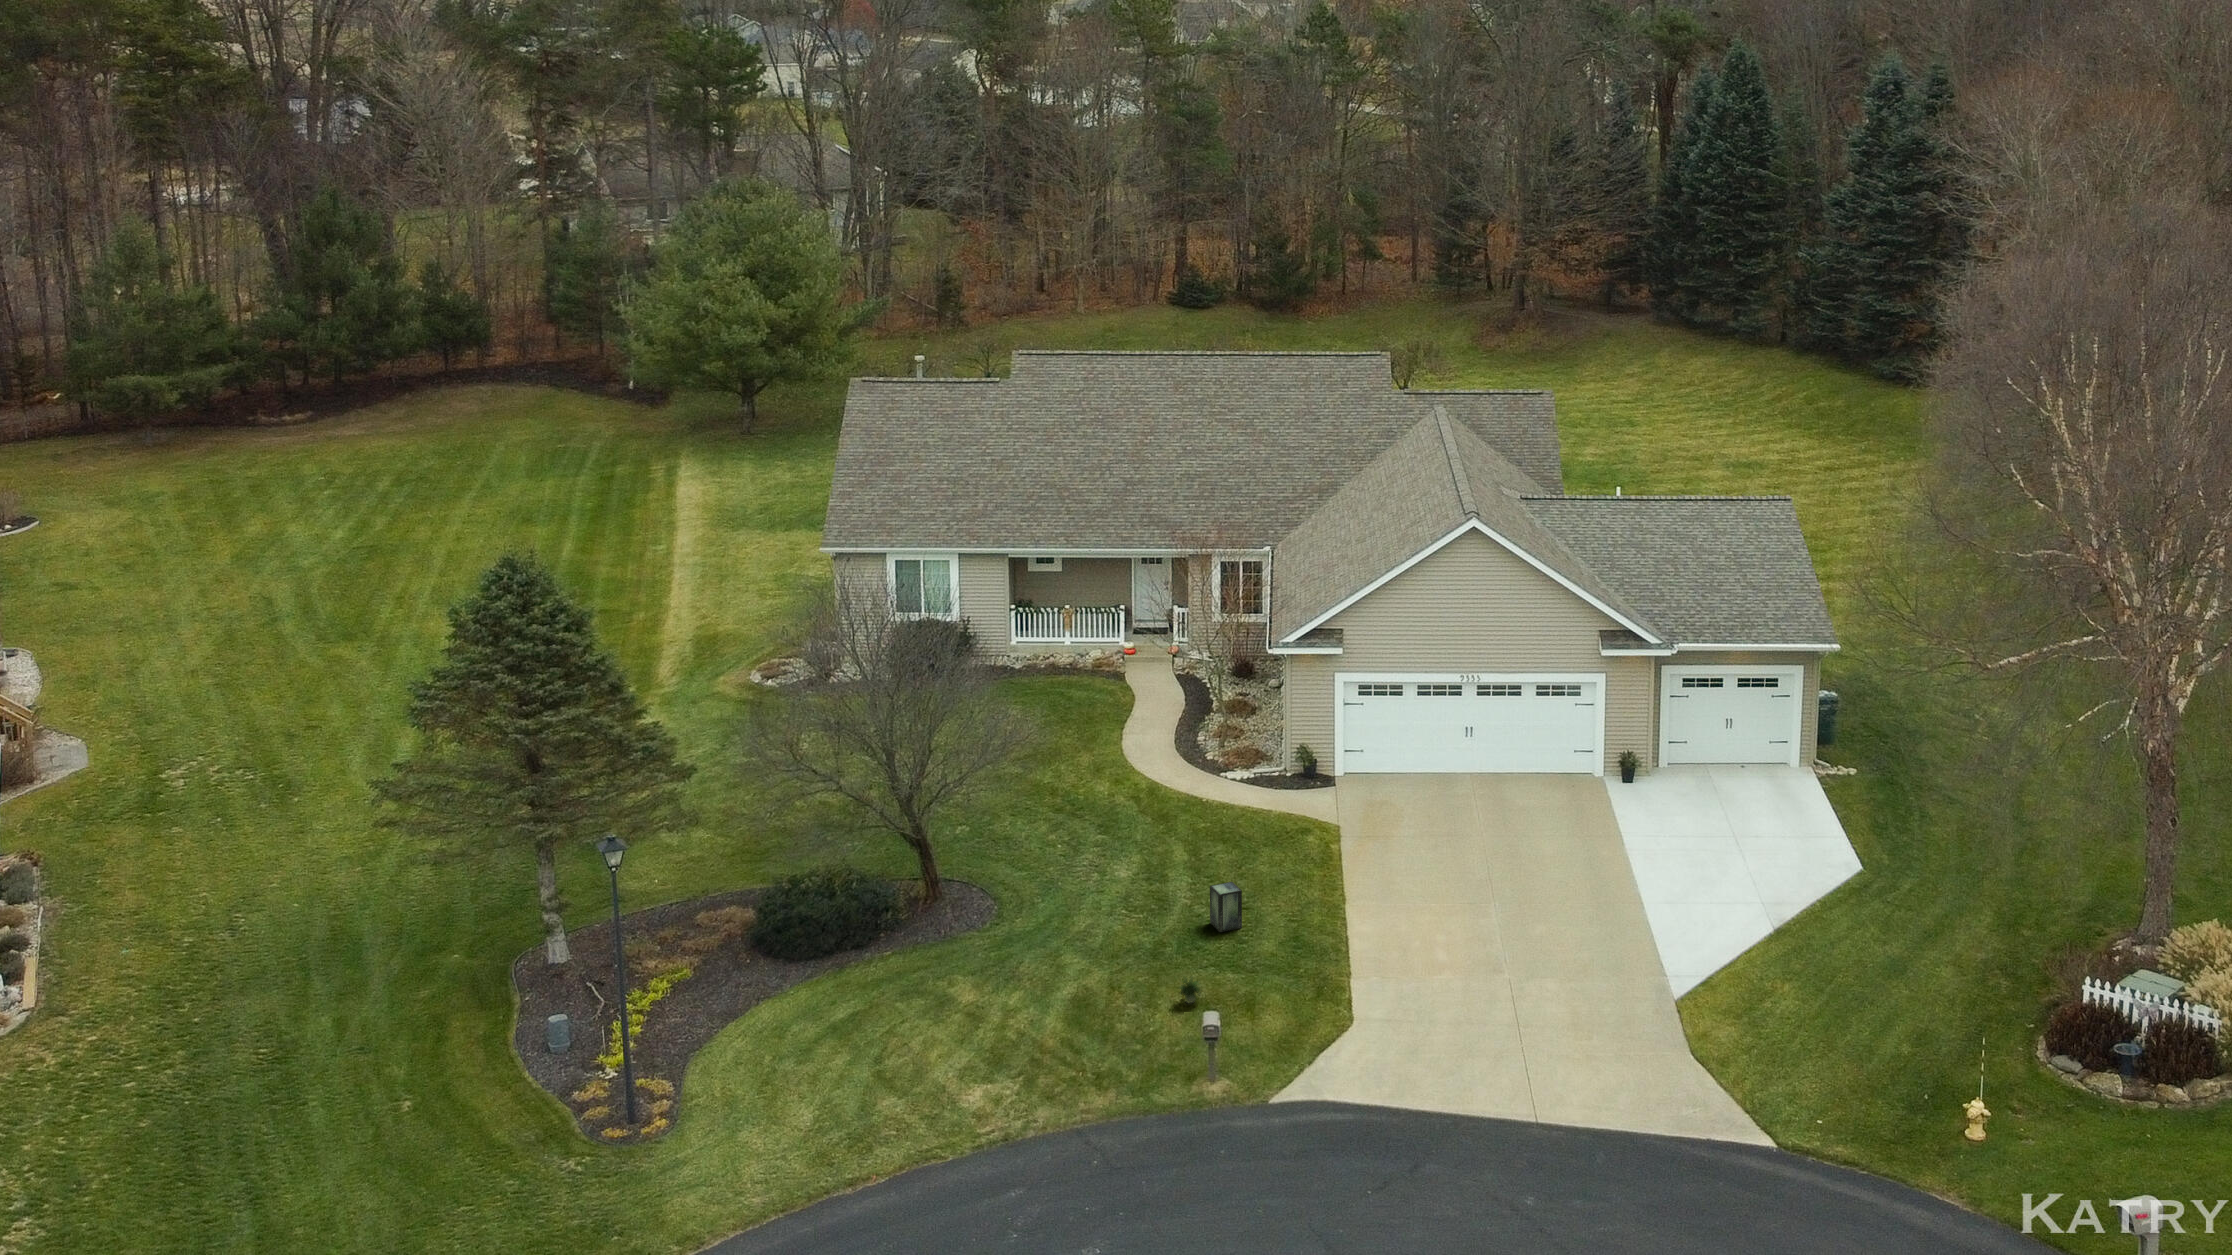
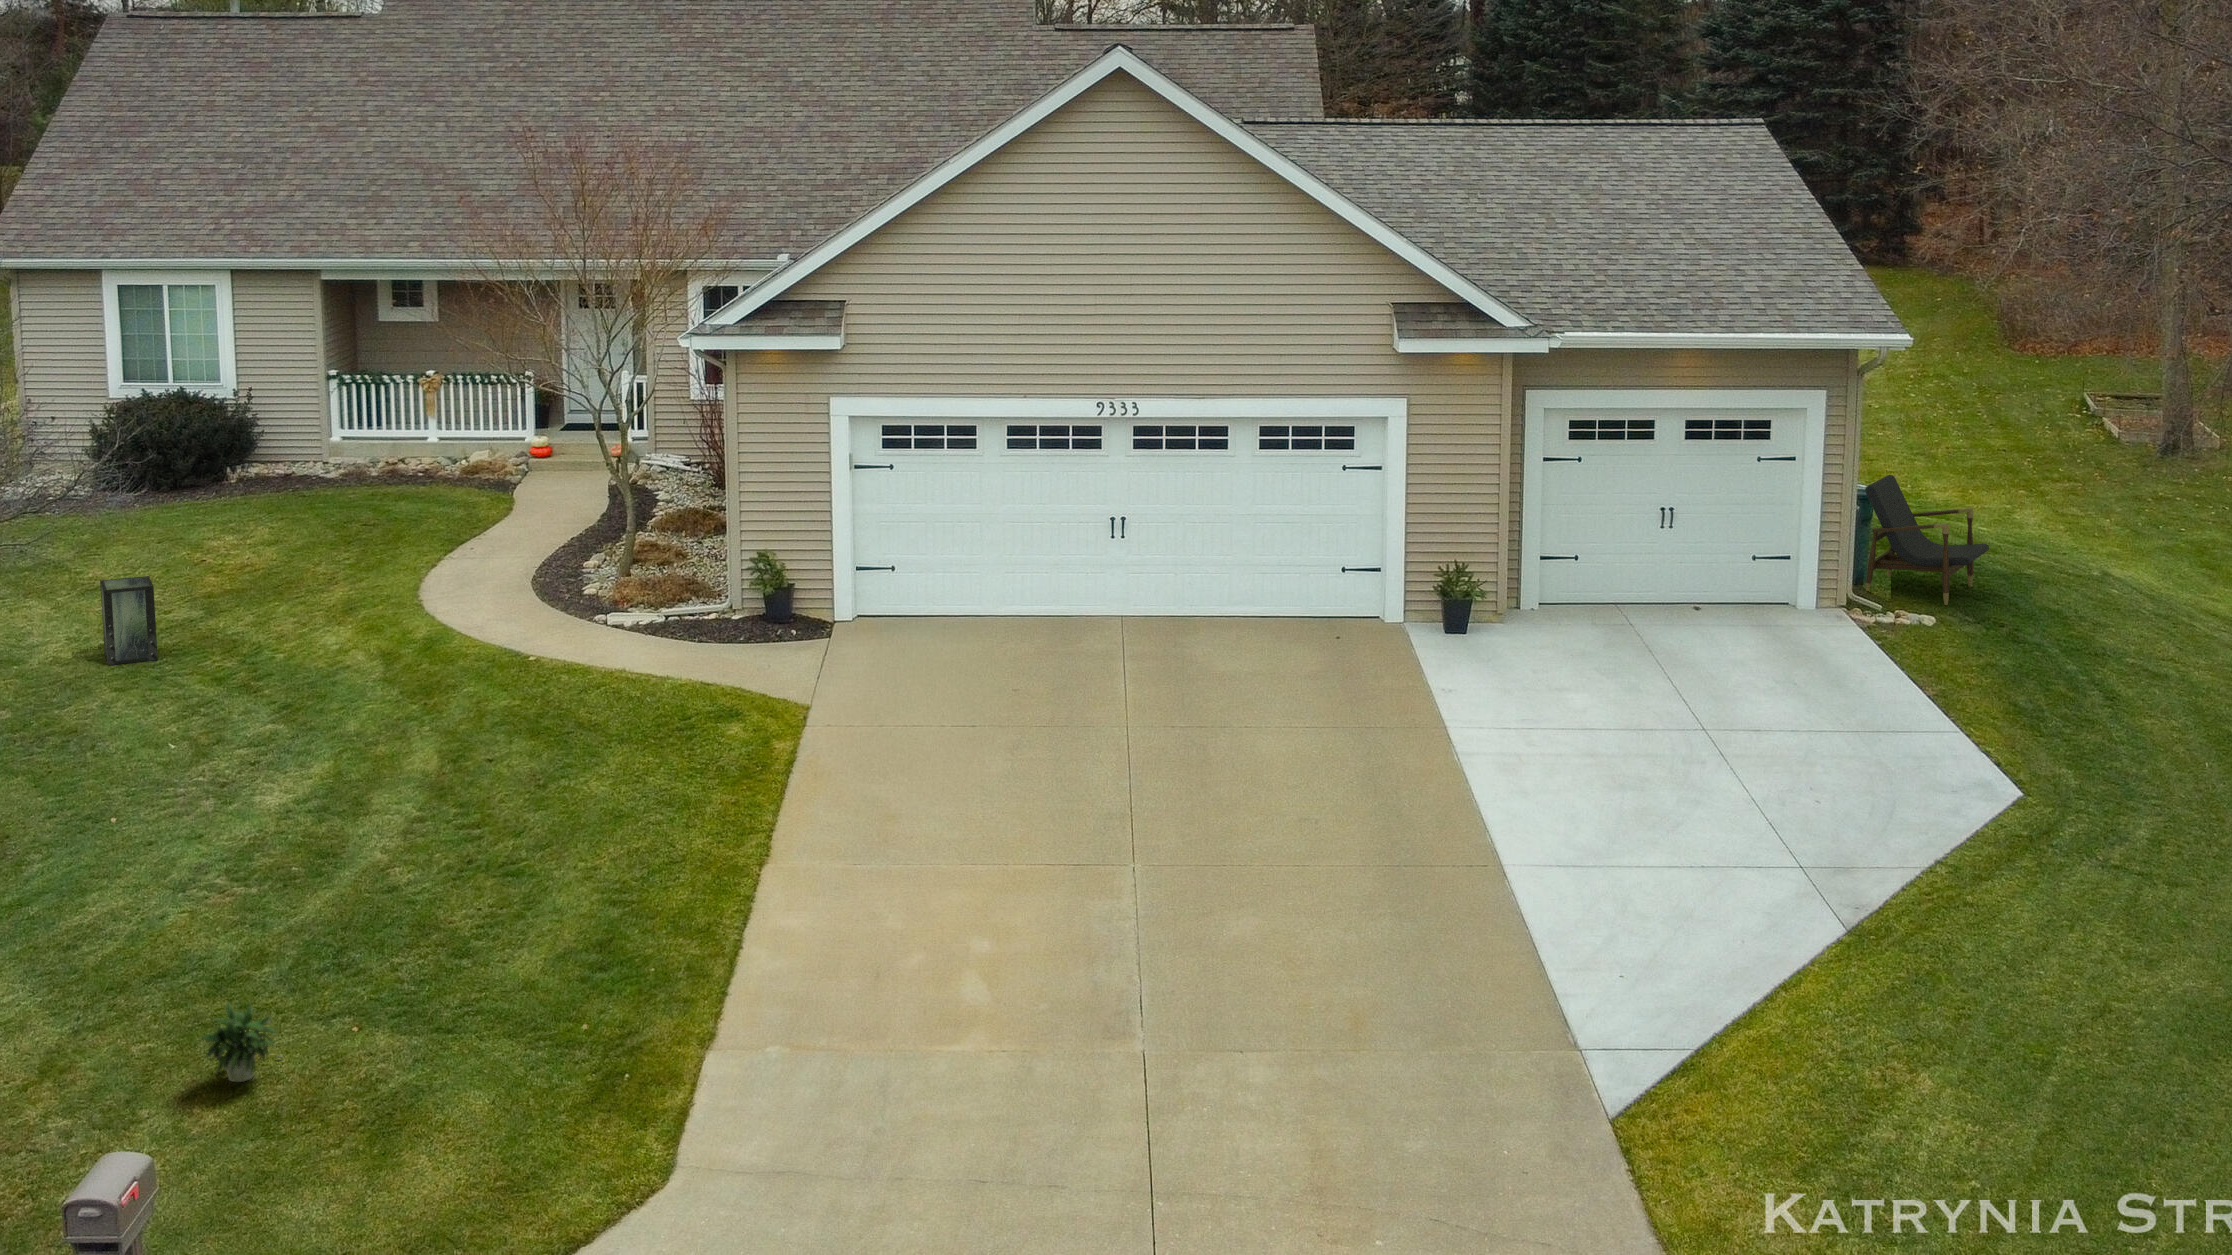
lounge chair: none [1828,693,1888,762] -> present [1865,475,1989,605]
storage box: present [1210,882,1242,932] -> present [100,576,158,665]

